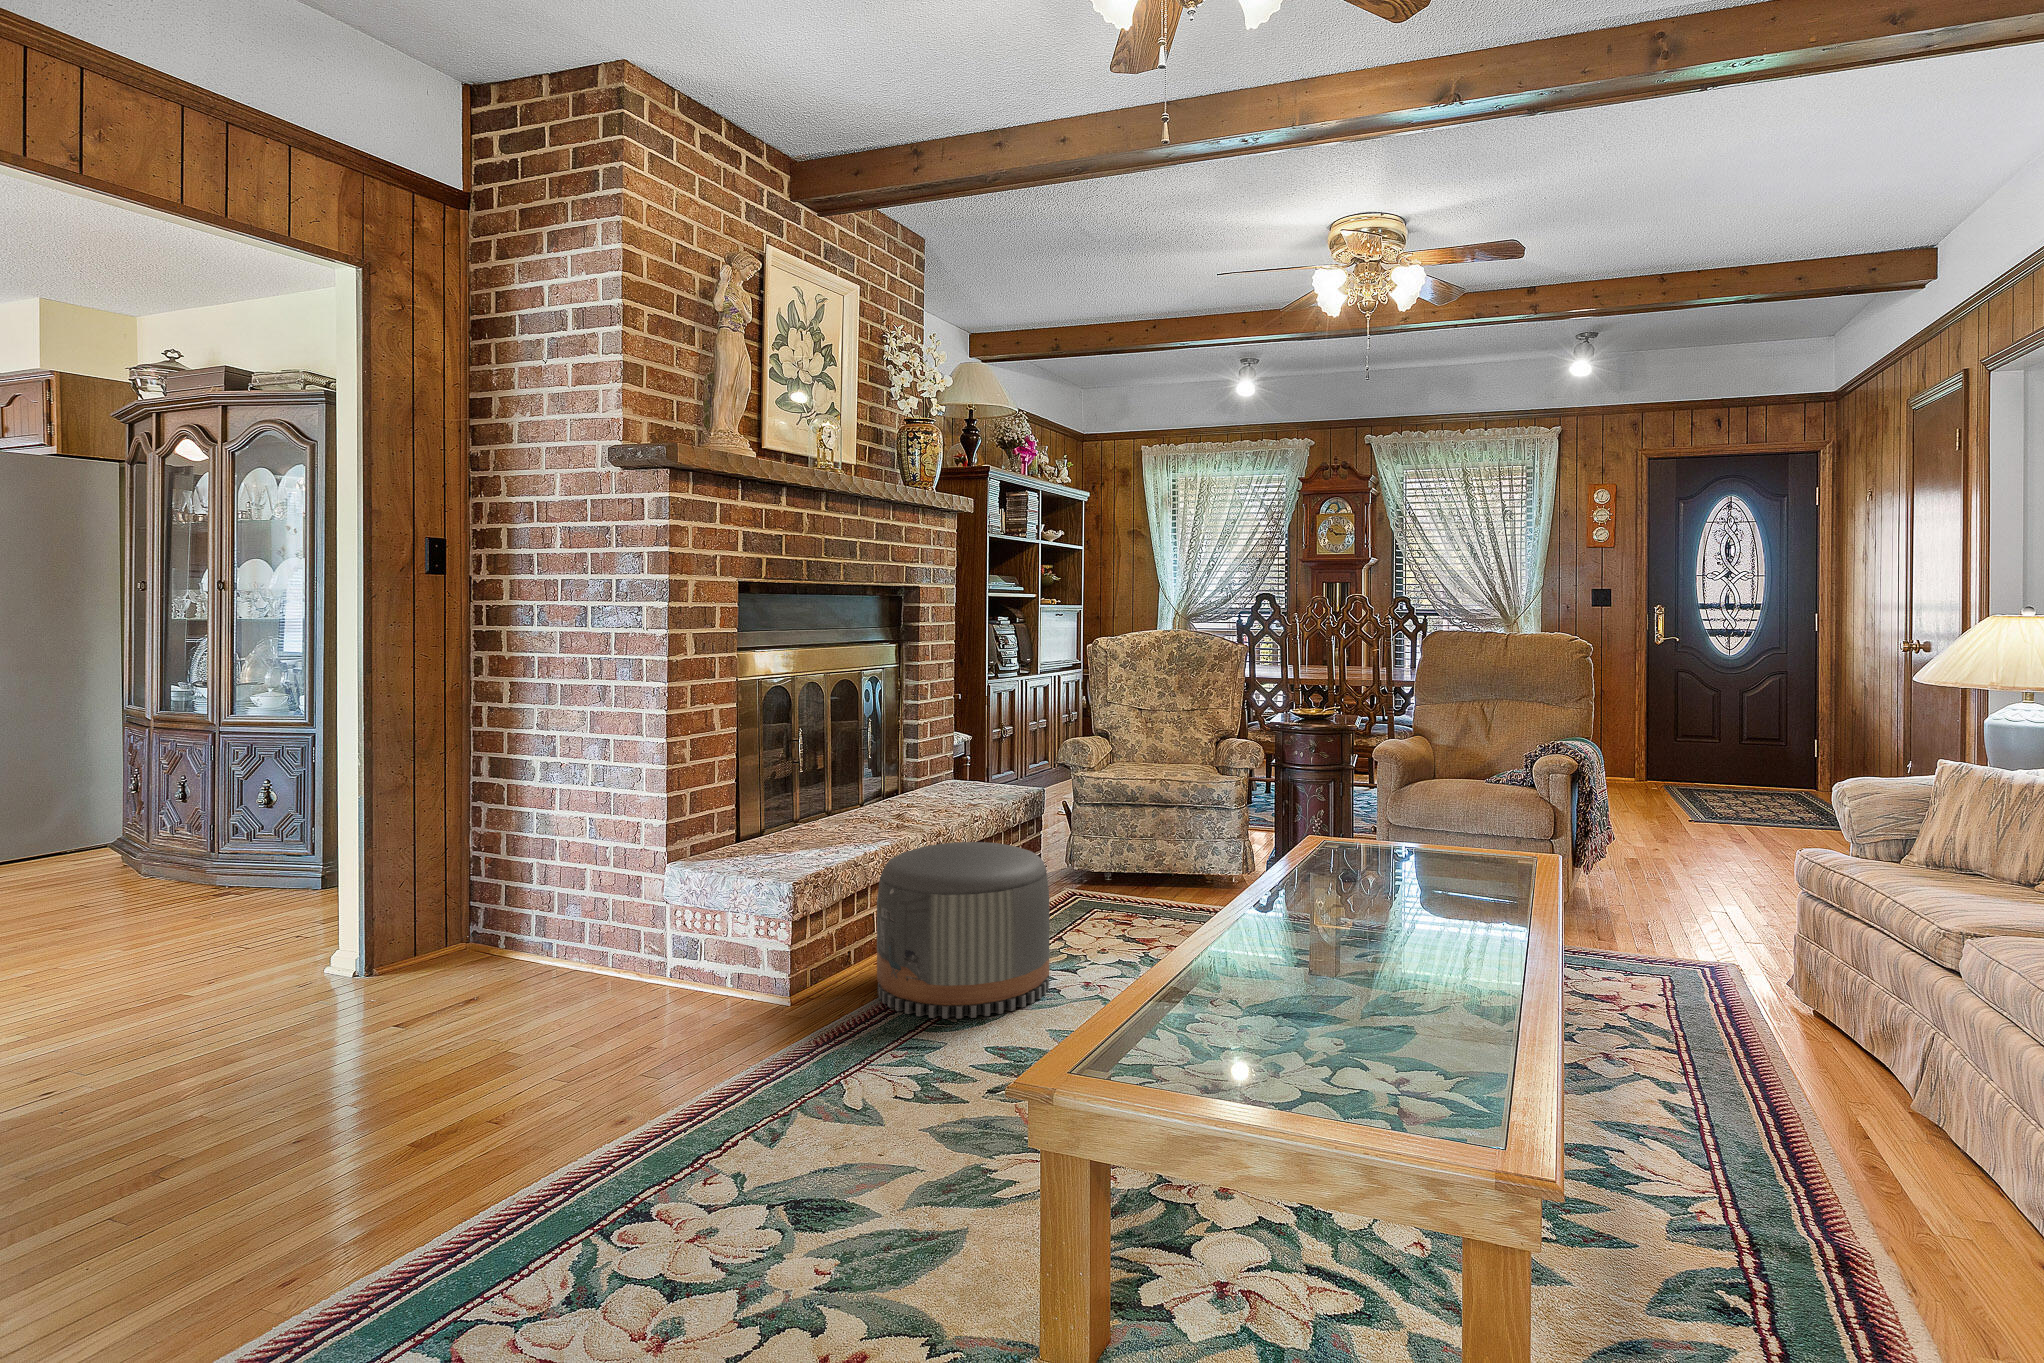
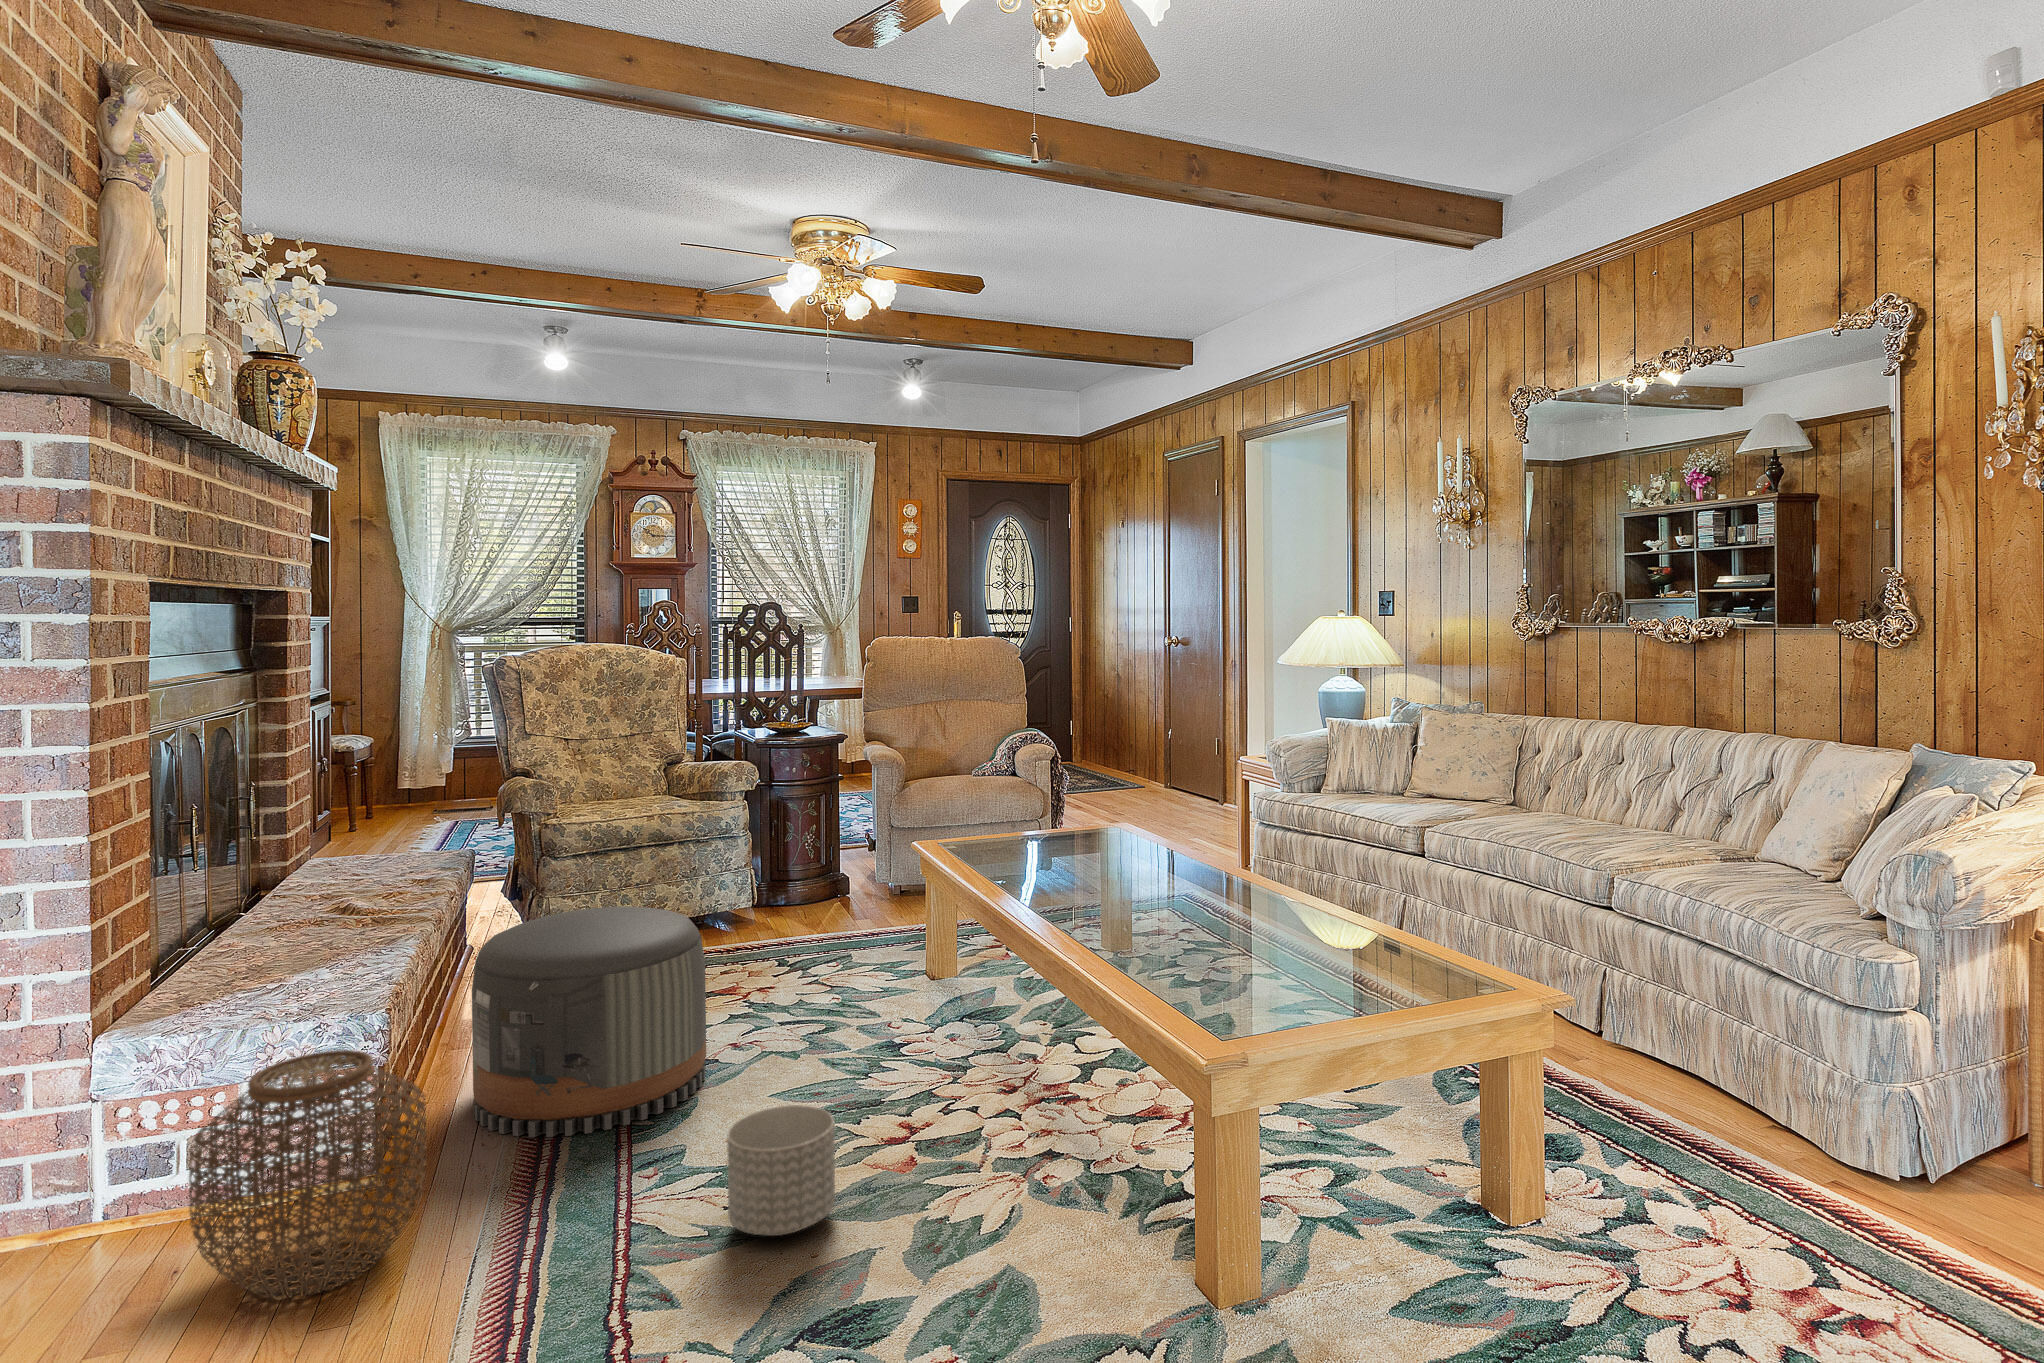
woven basket: none [622,902,763,1062] -> present [189,1050,427,1298]
planter: none [872,1029,961,1137] -> present [727,1105,835,1236]

